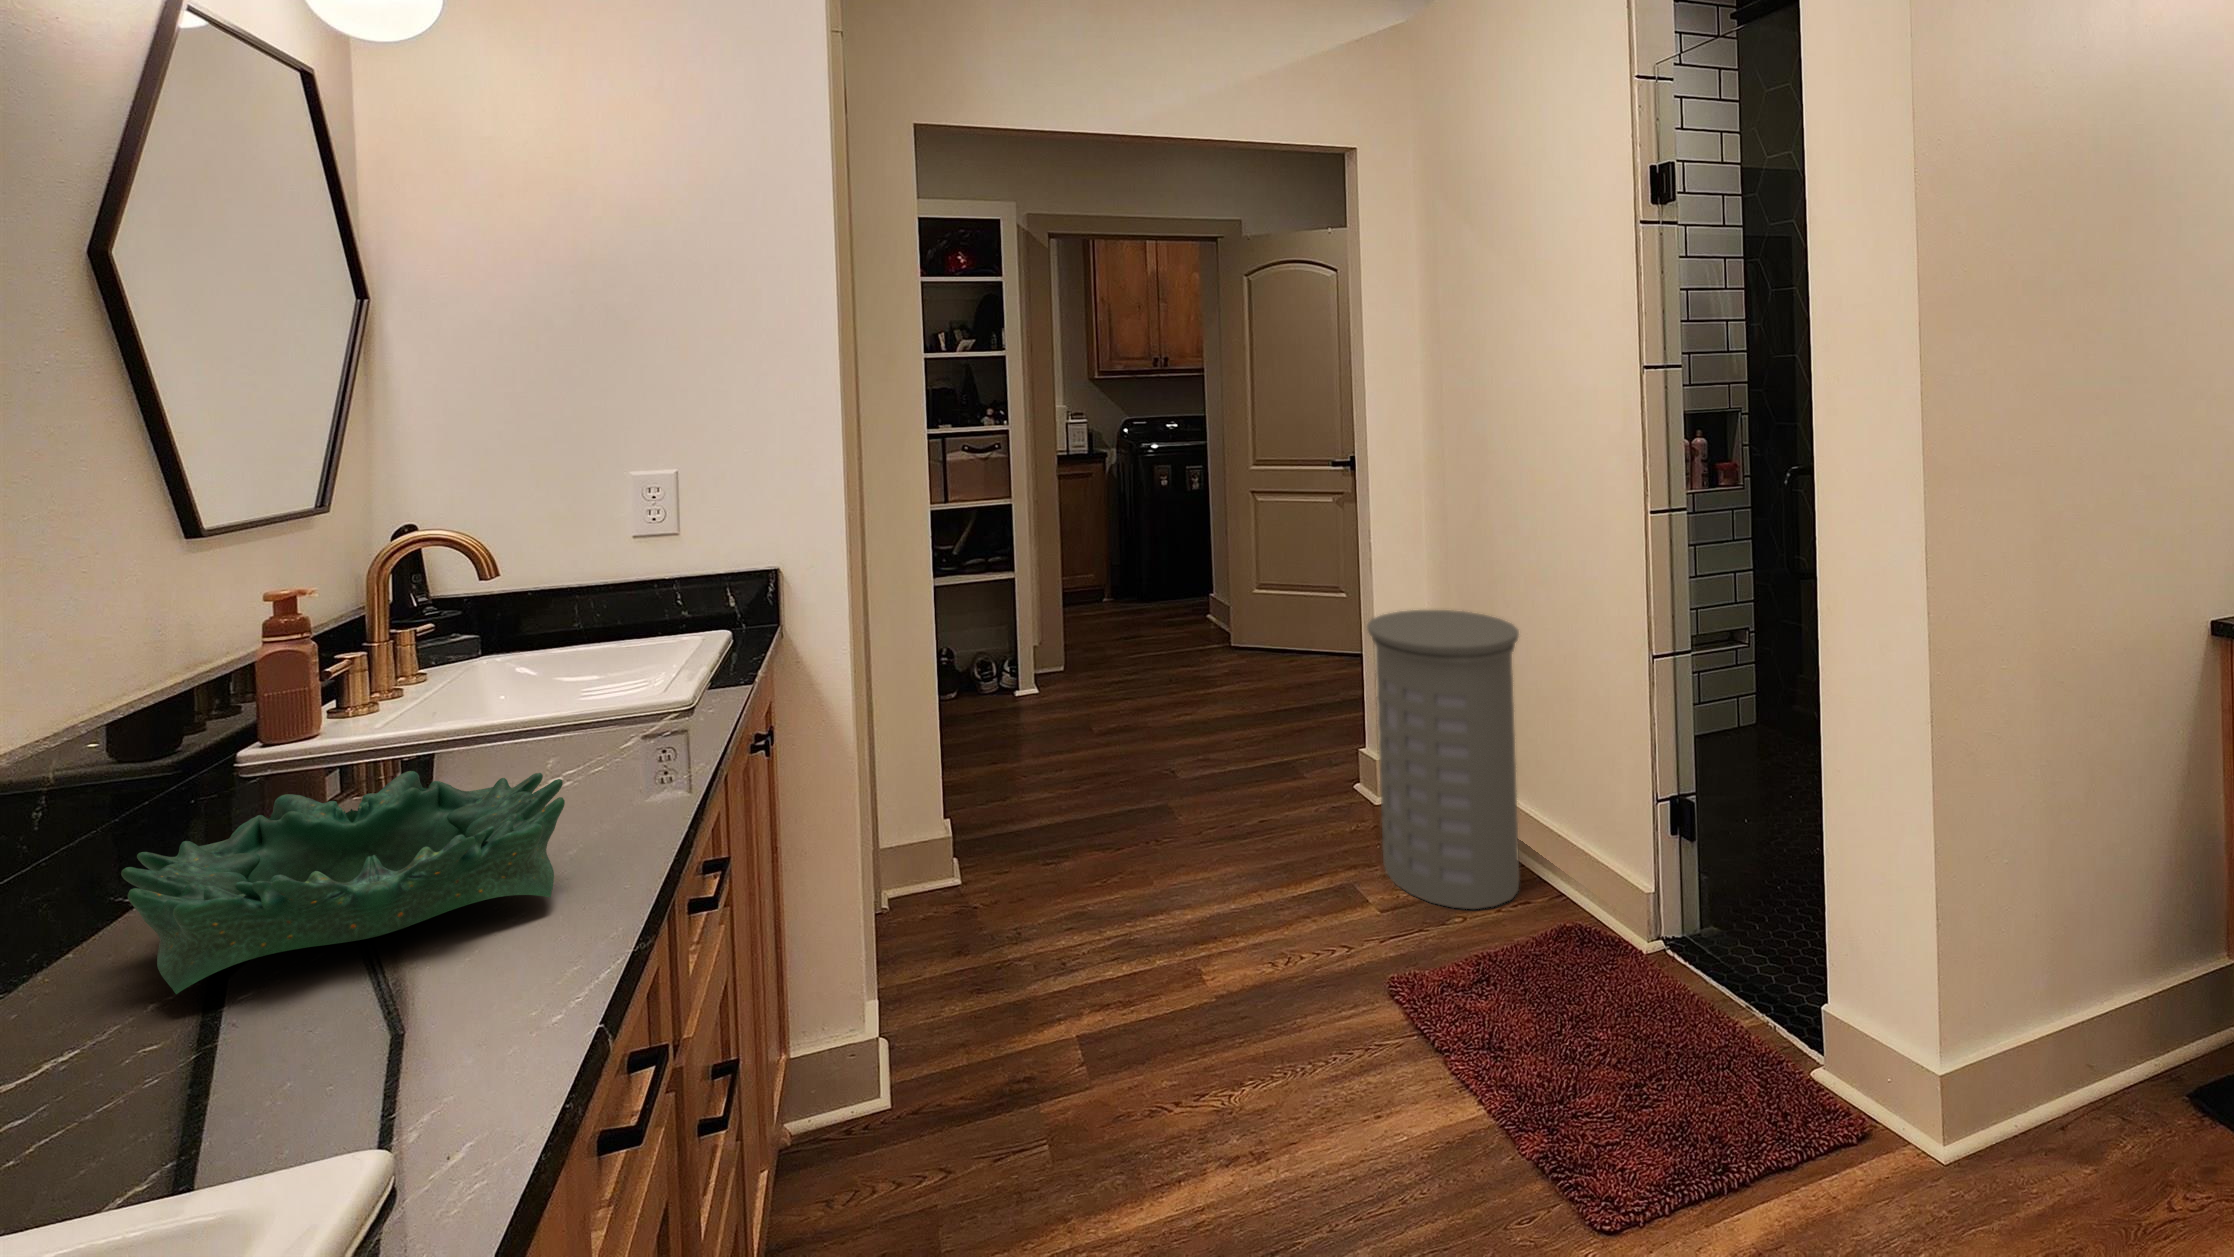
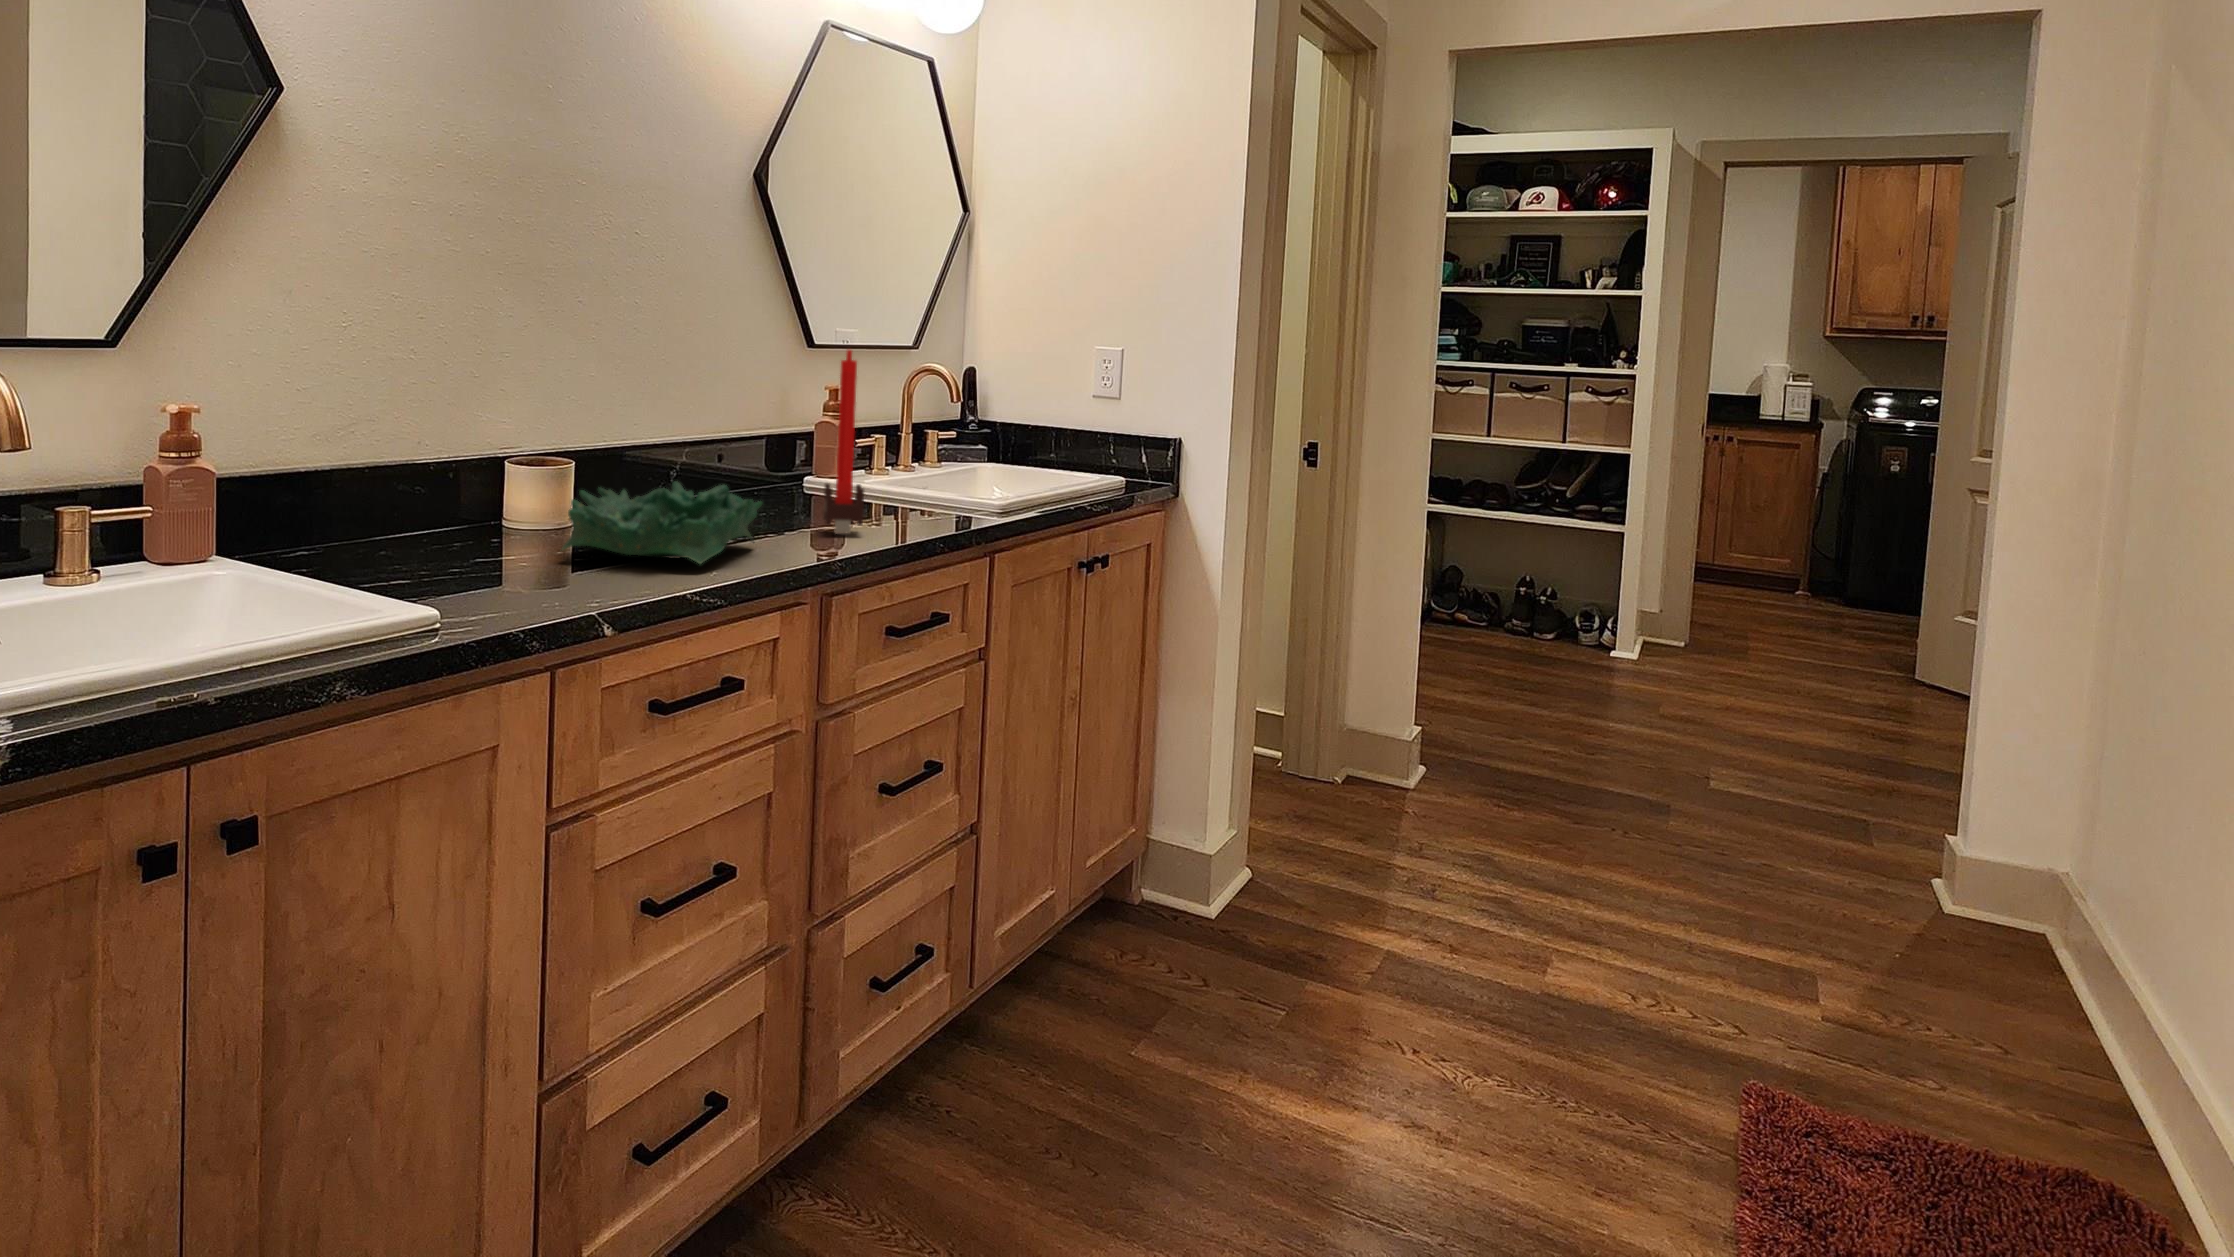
candle: none [518,514,617,795] -> present [823,350,864,534]
laundry hamper: present [1367,610,1520,909] -> none [1879,655,2148,1109]

